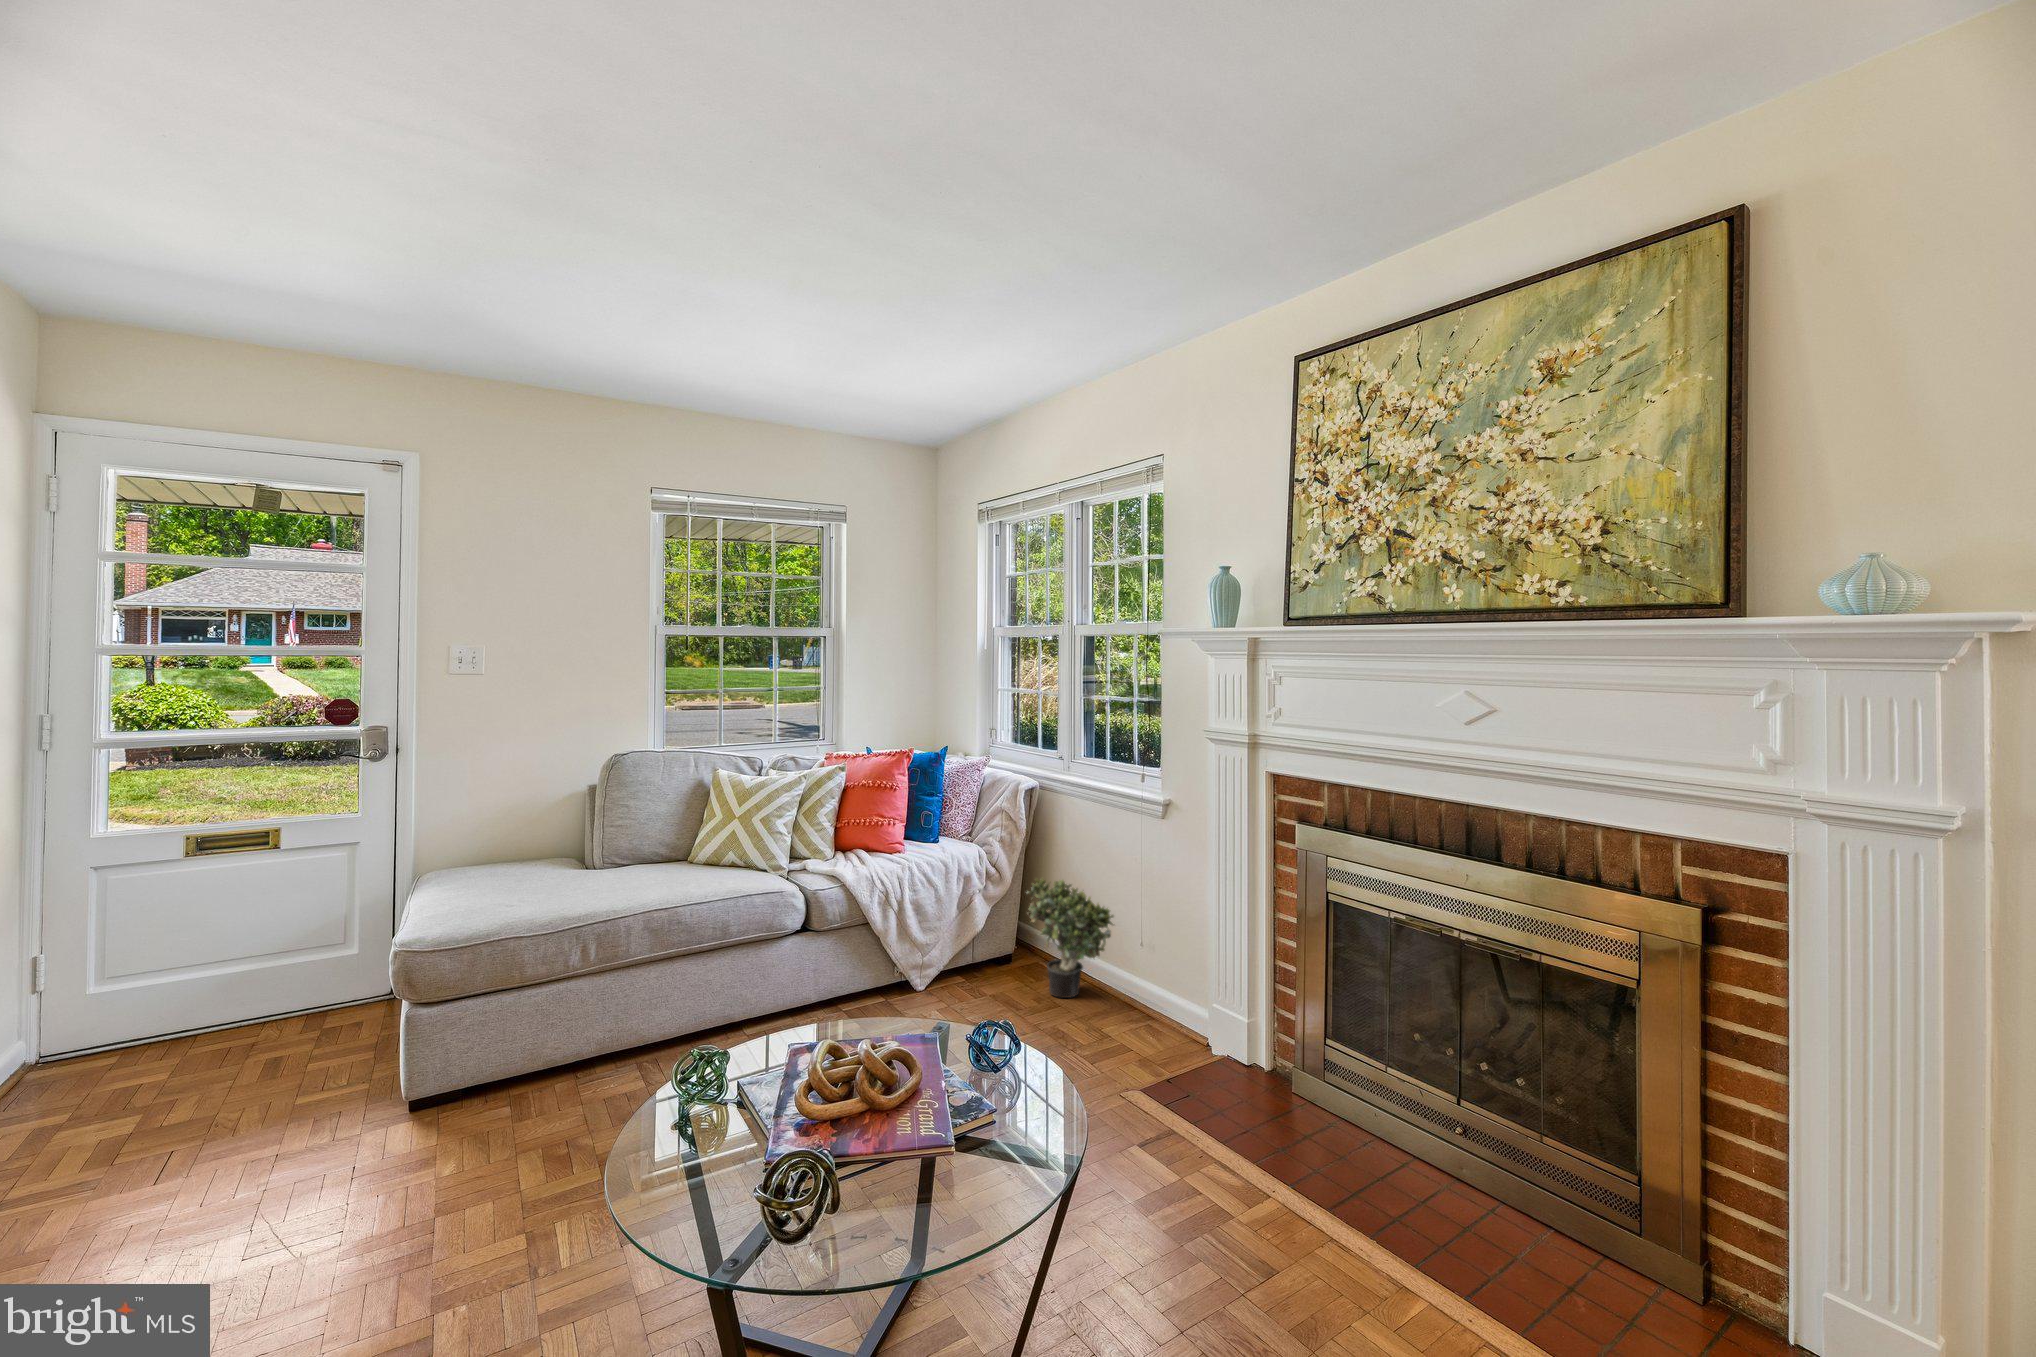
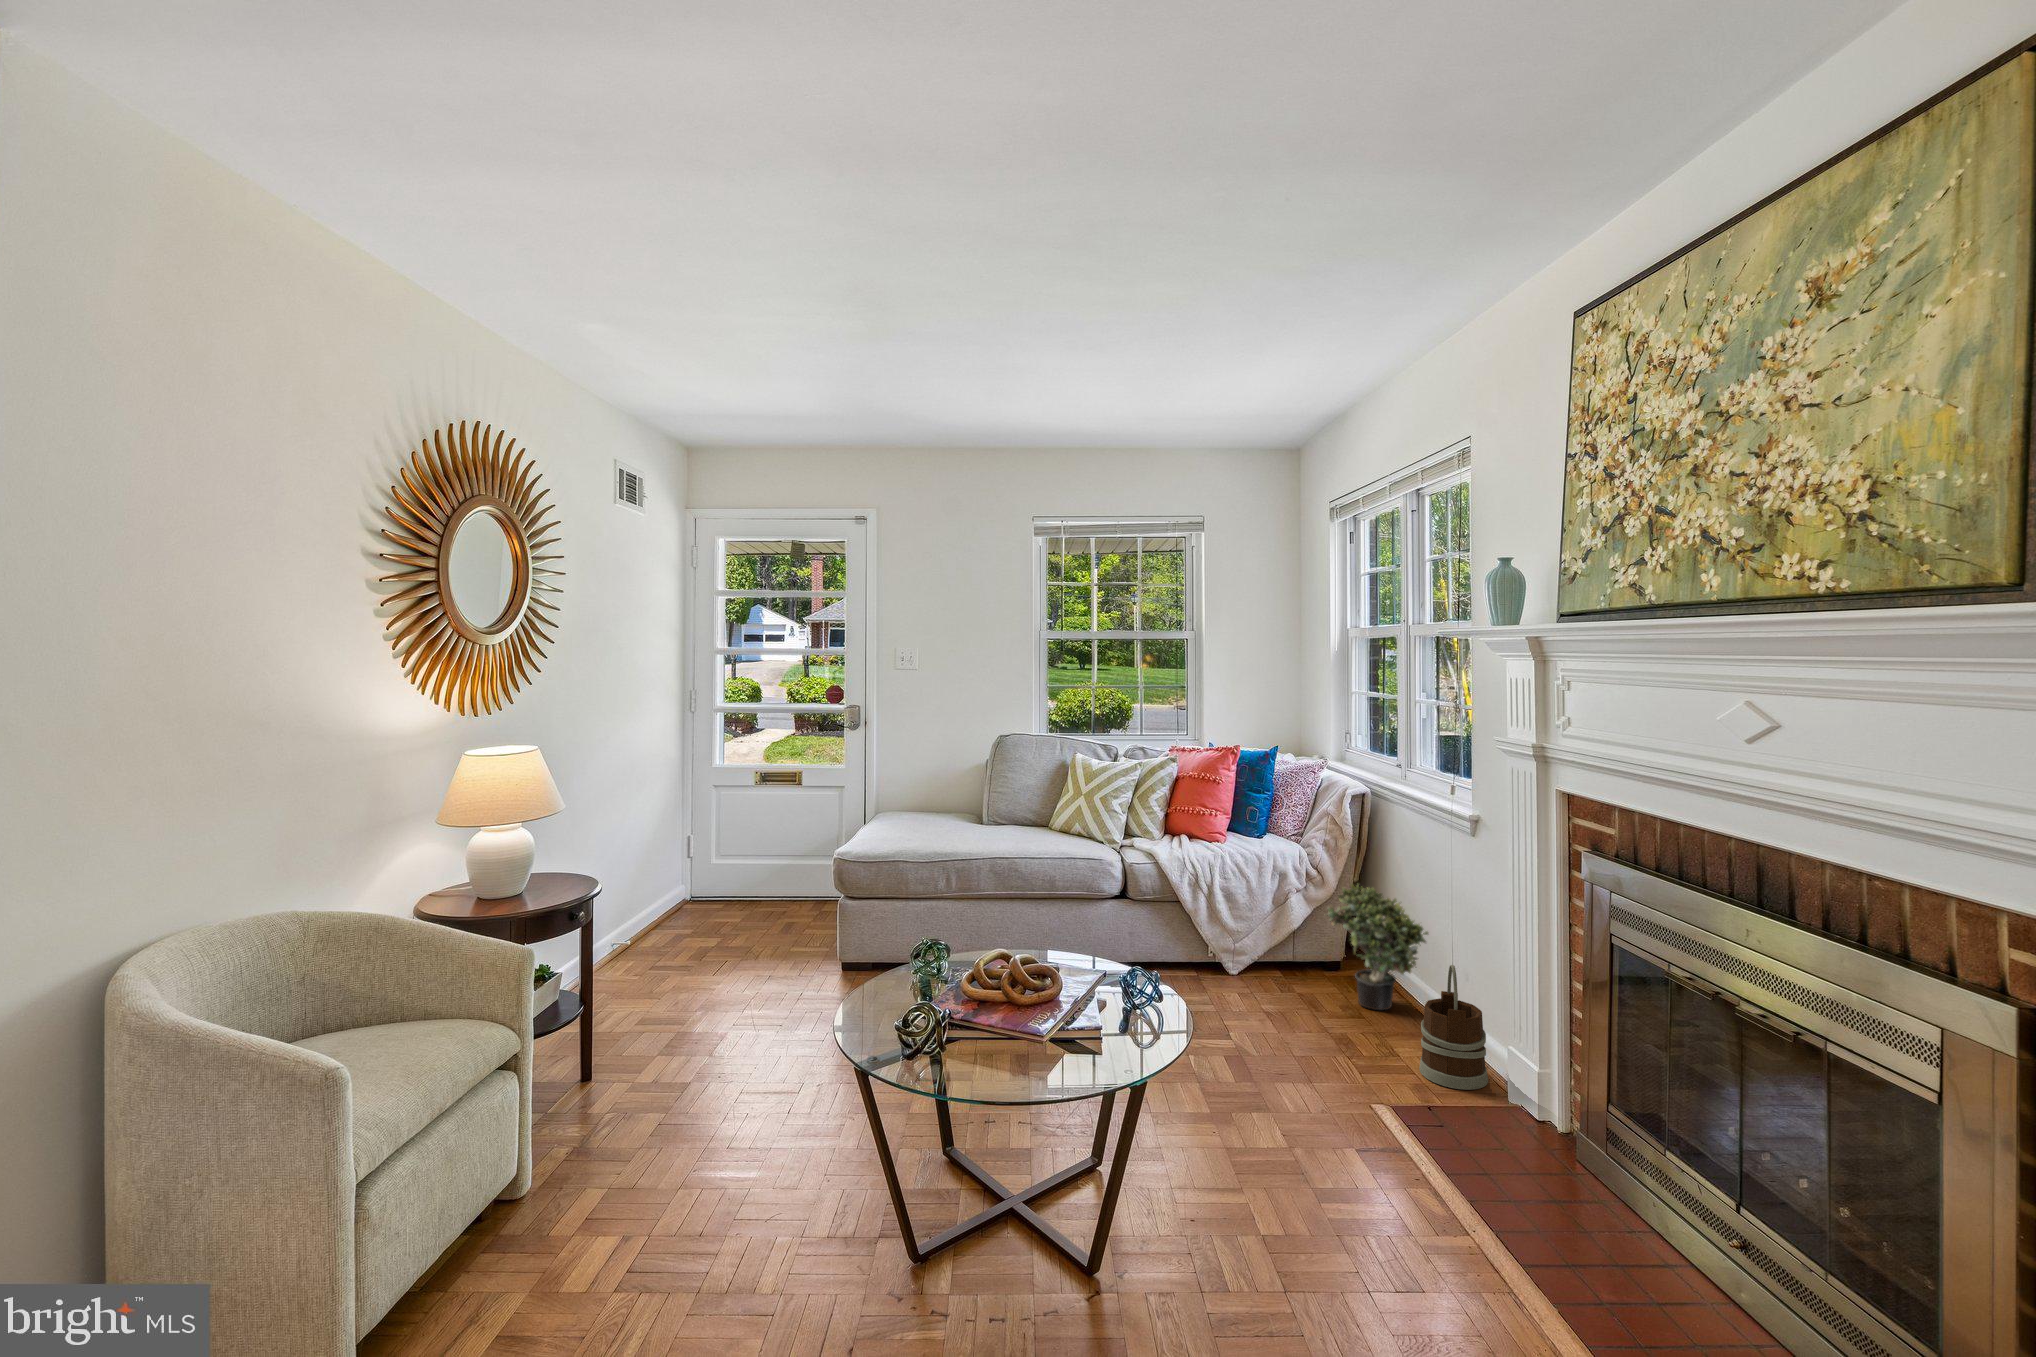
wooden bucket: none [1139,942,1197,1057] -> present [1419,965,1488,1090]

